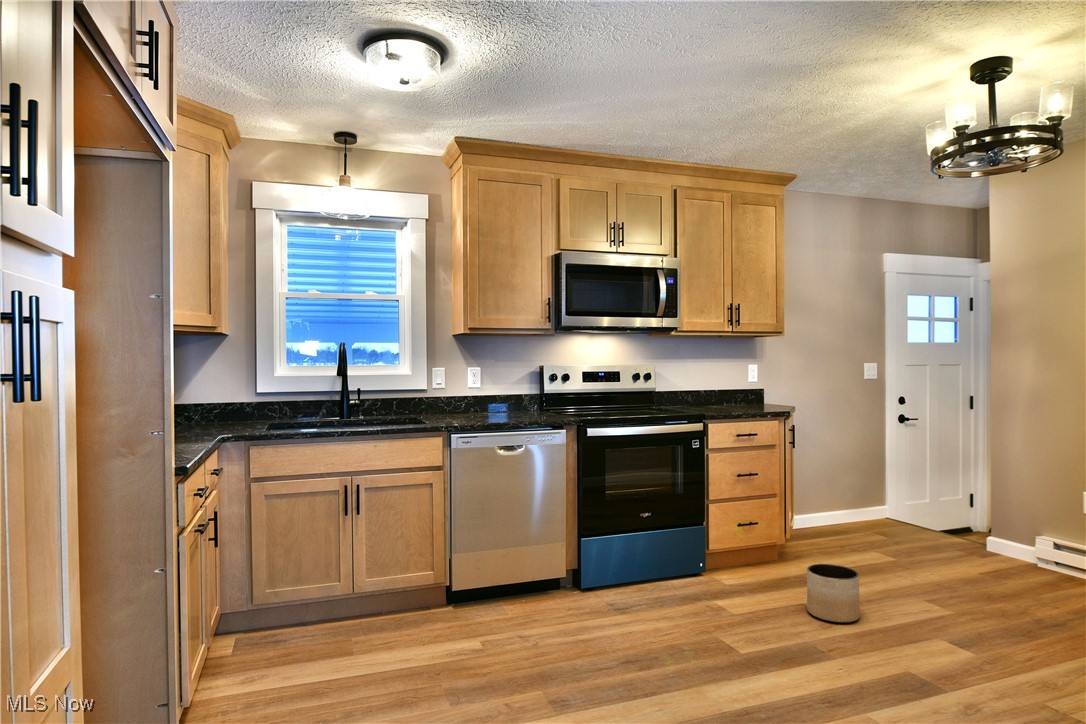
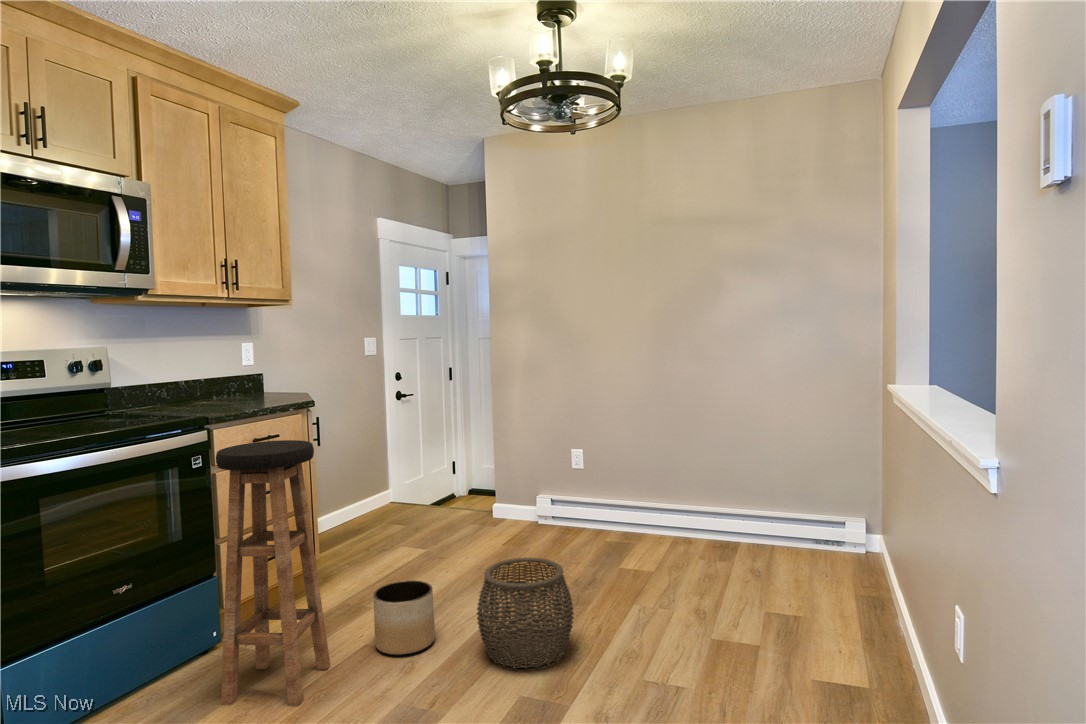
bar stool: none [690,435,769,622] -> present [216,440,330,705]
woven basket: none [888,569,994,672] -> present [477,558,574,669]

